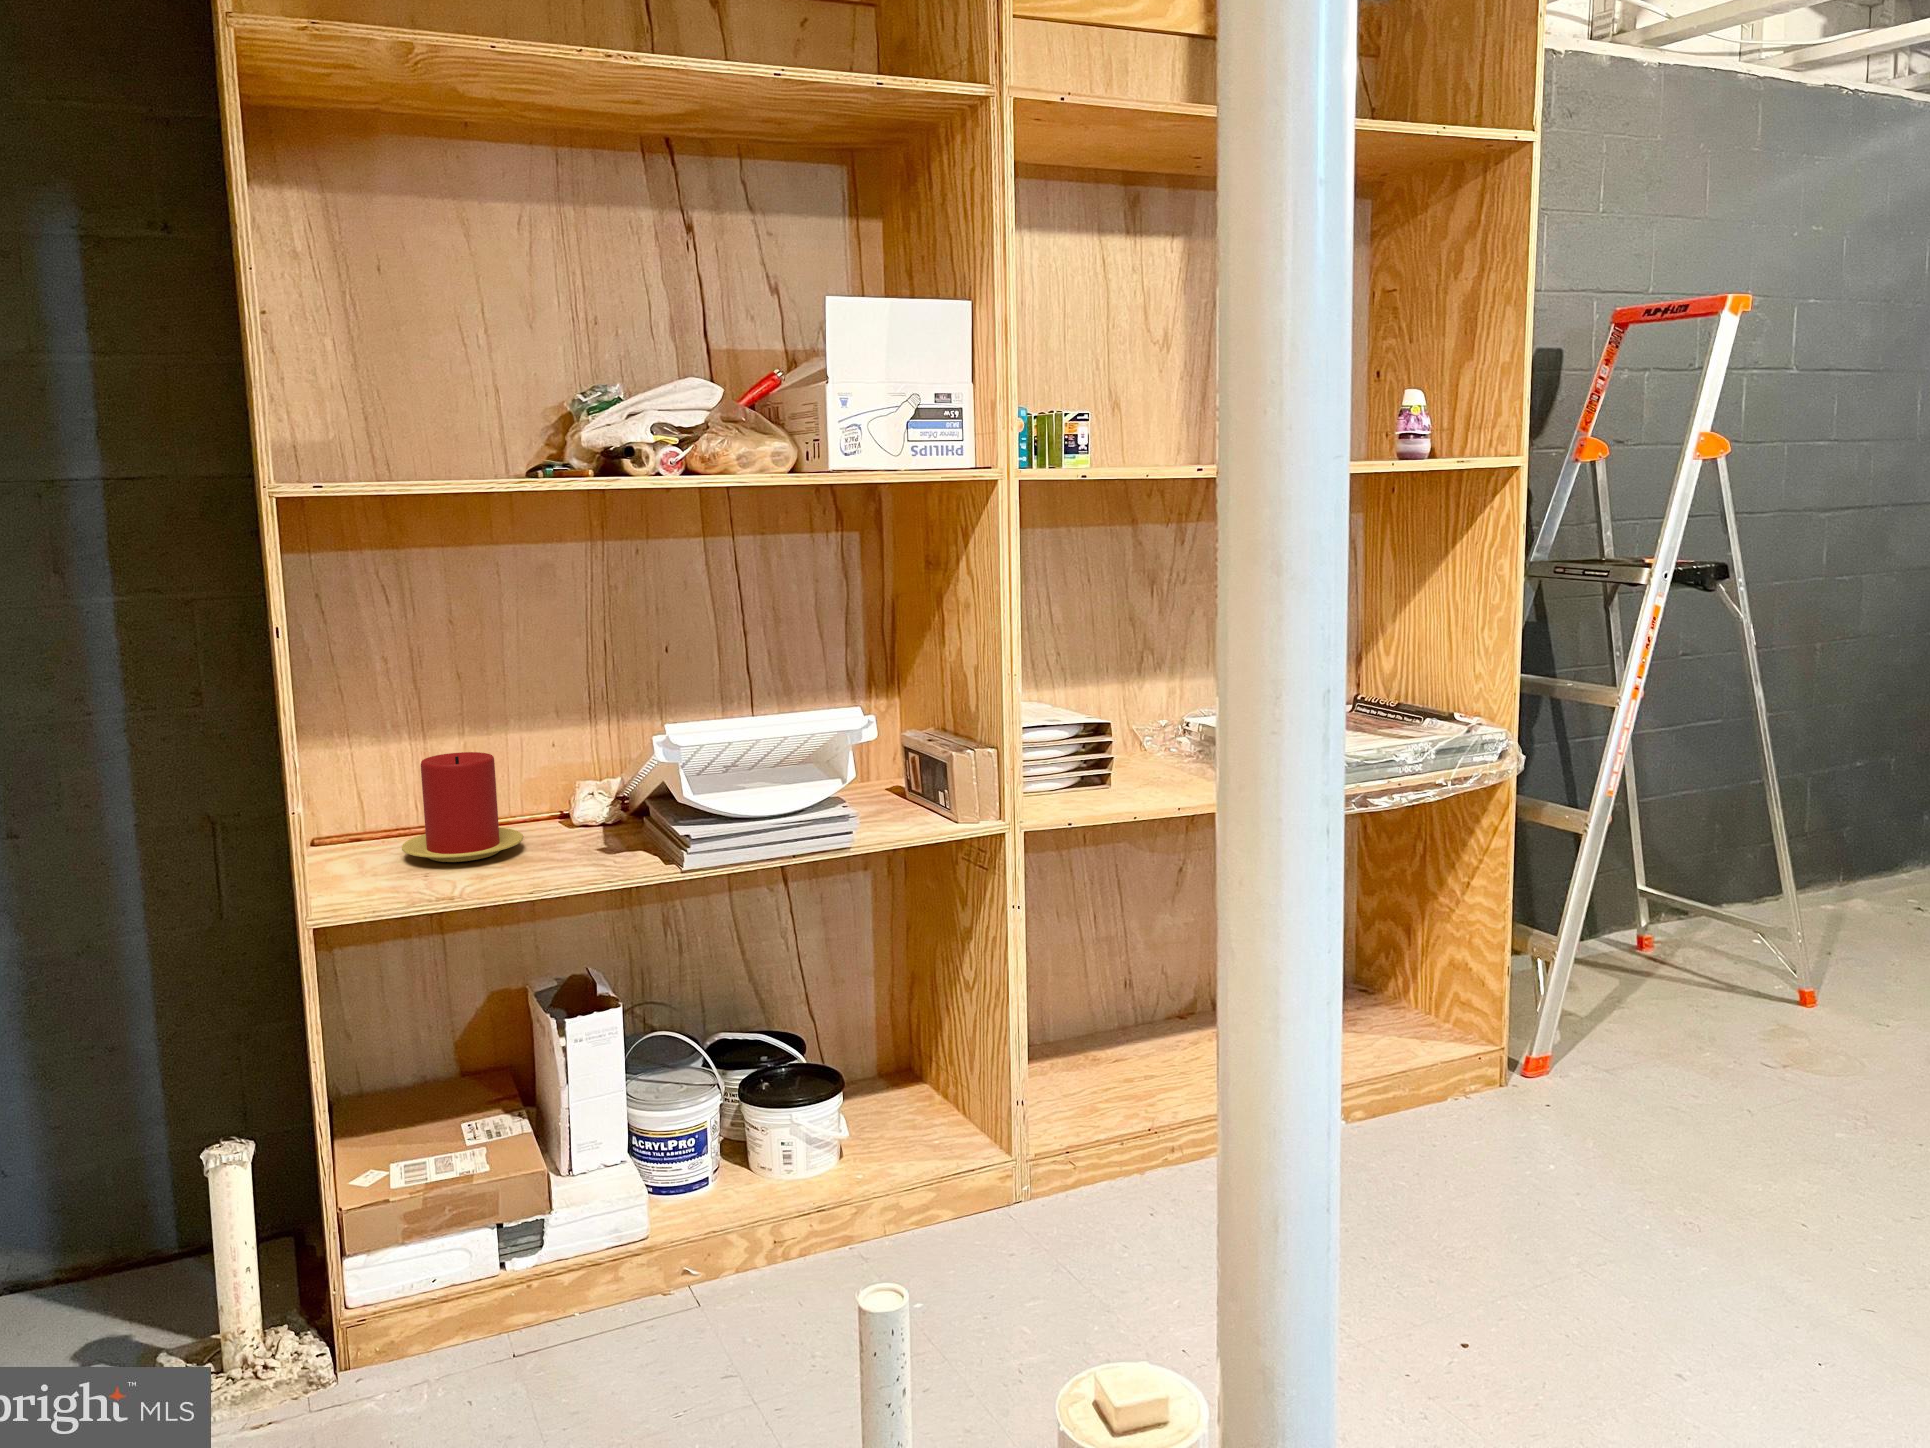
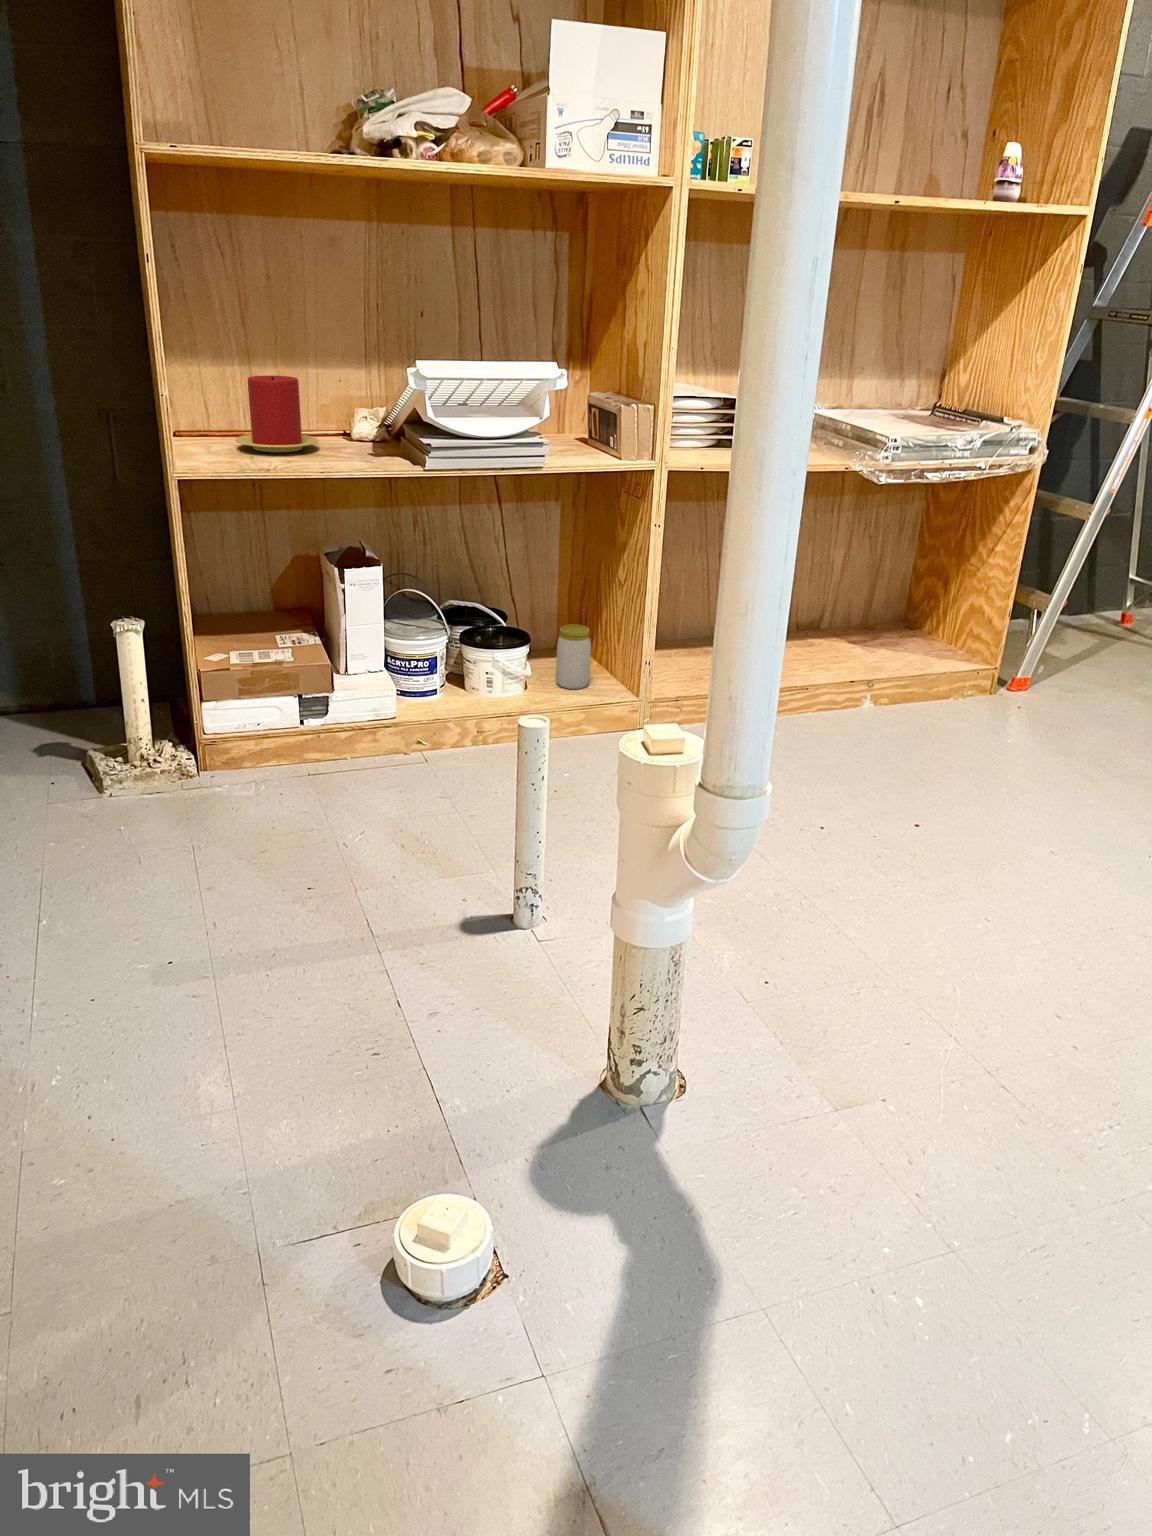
jar: none [882,1055,934,1153] -> present [556,624,591,689]

